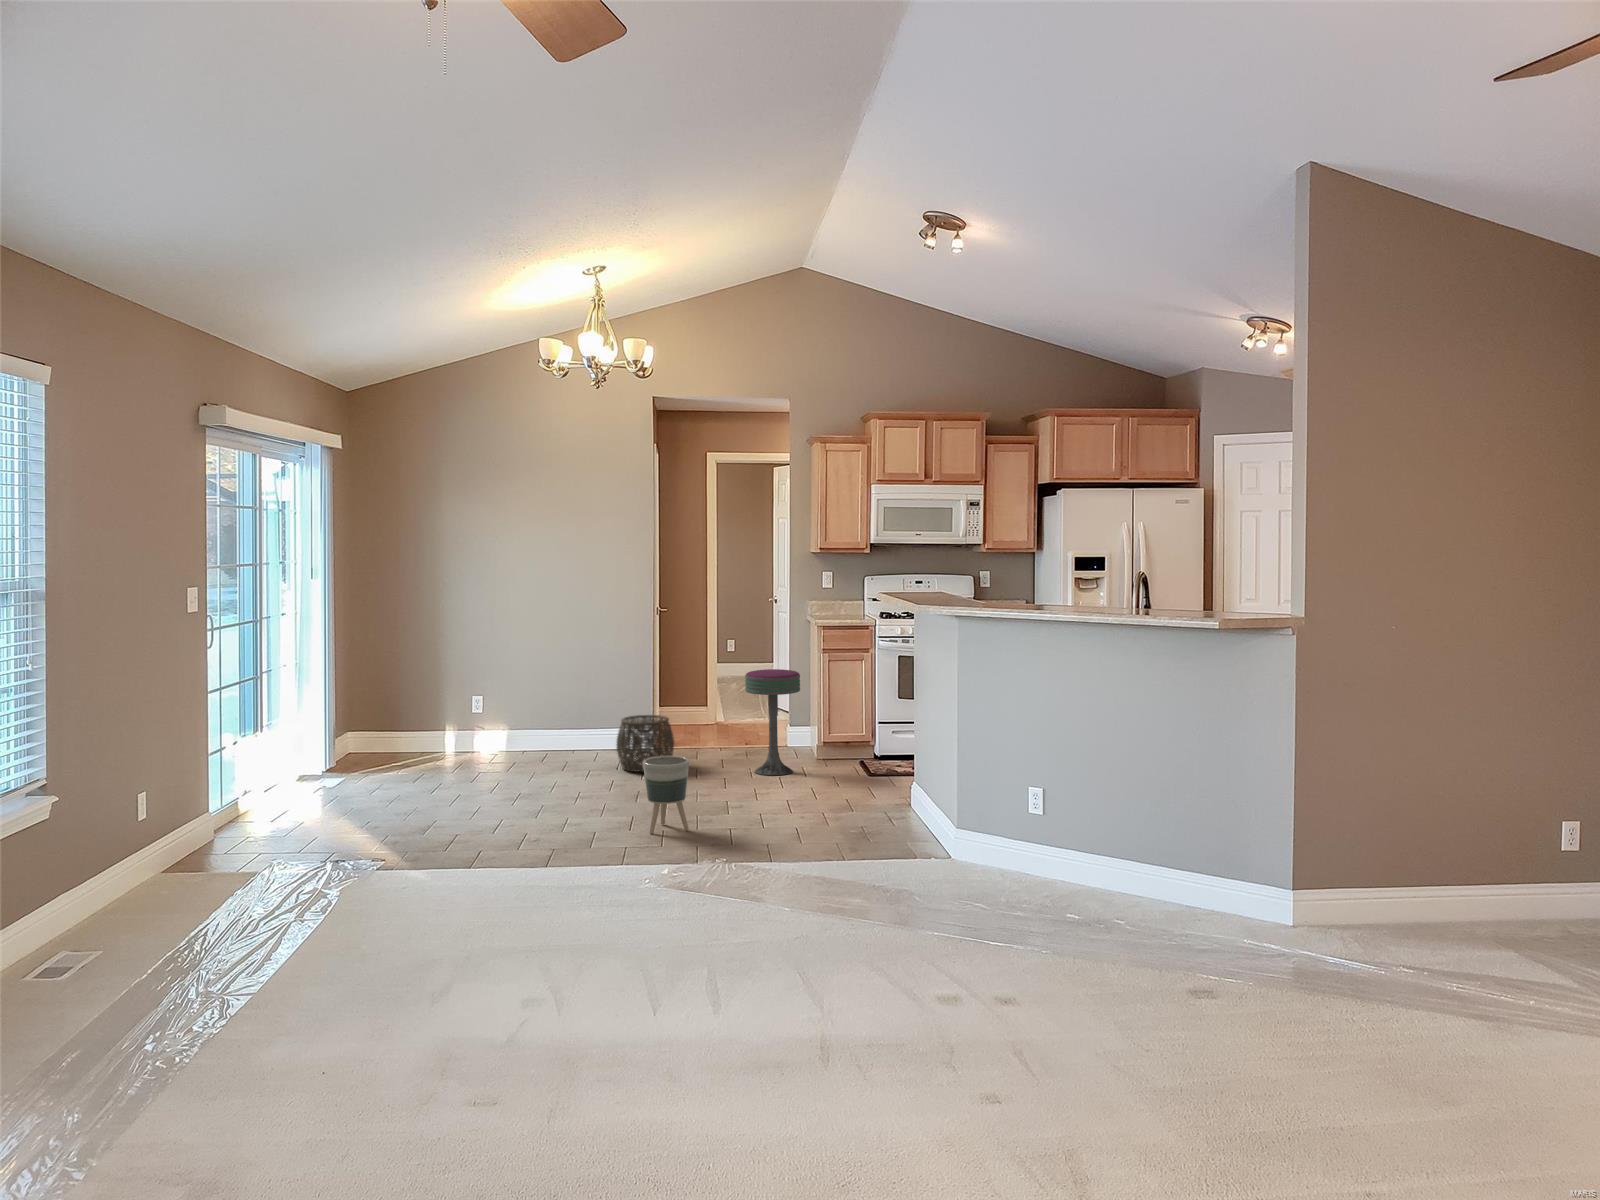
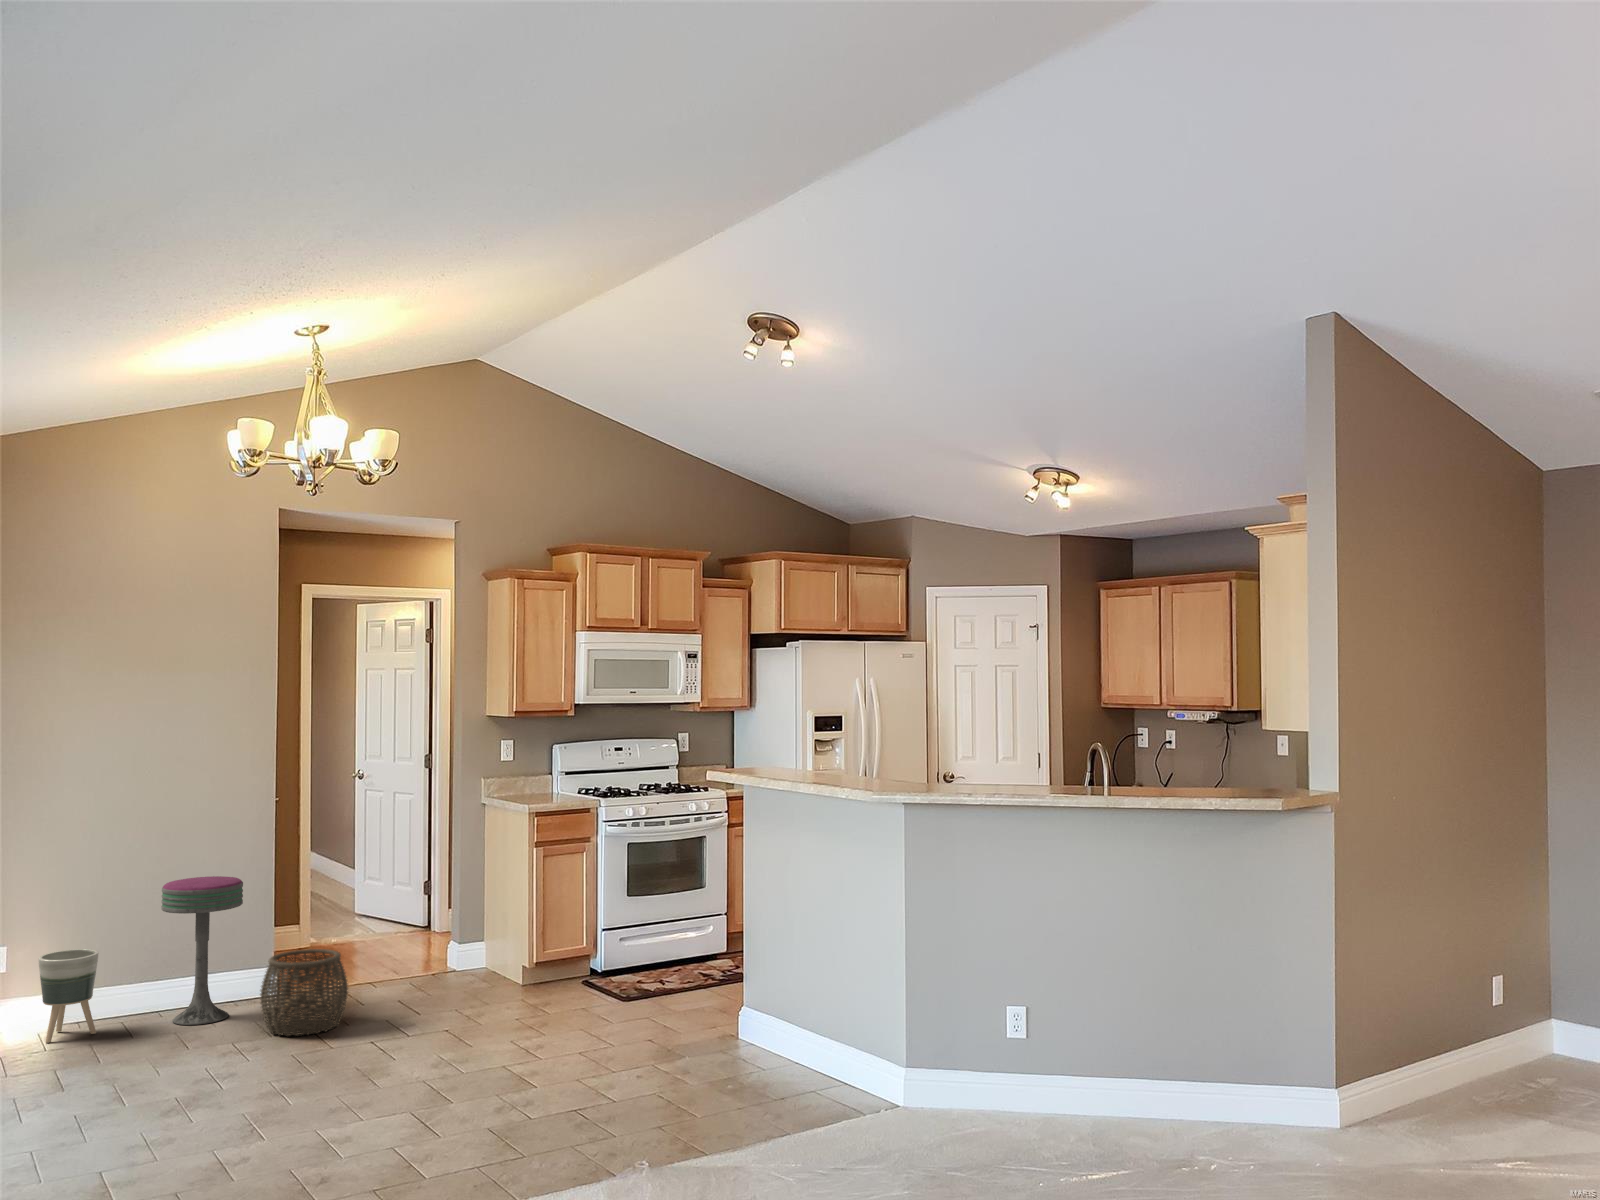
bar stool: present [745,669,800,775] -> present [161,876,243,1025]
planter: present [643,756,689,834] -> present [39,949,99,1043]

